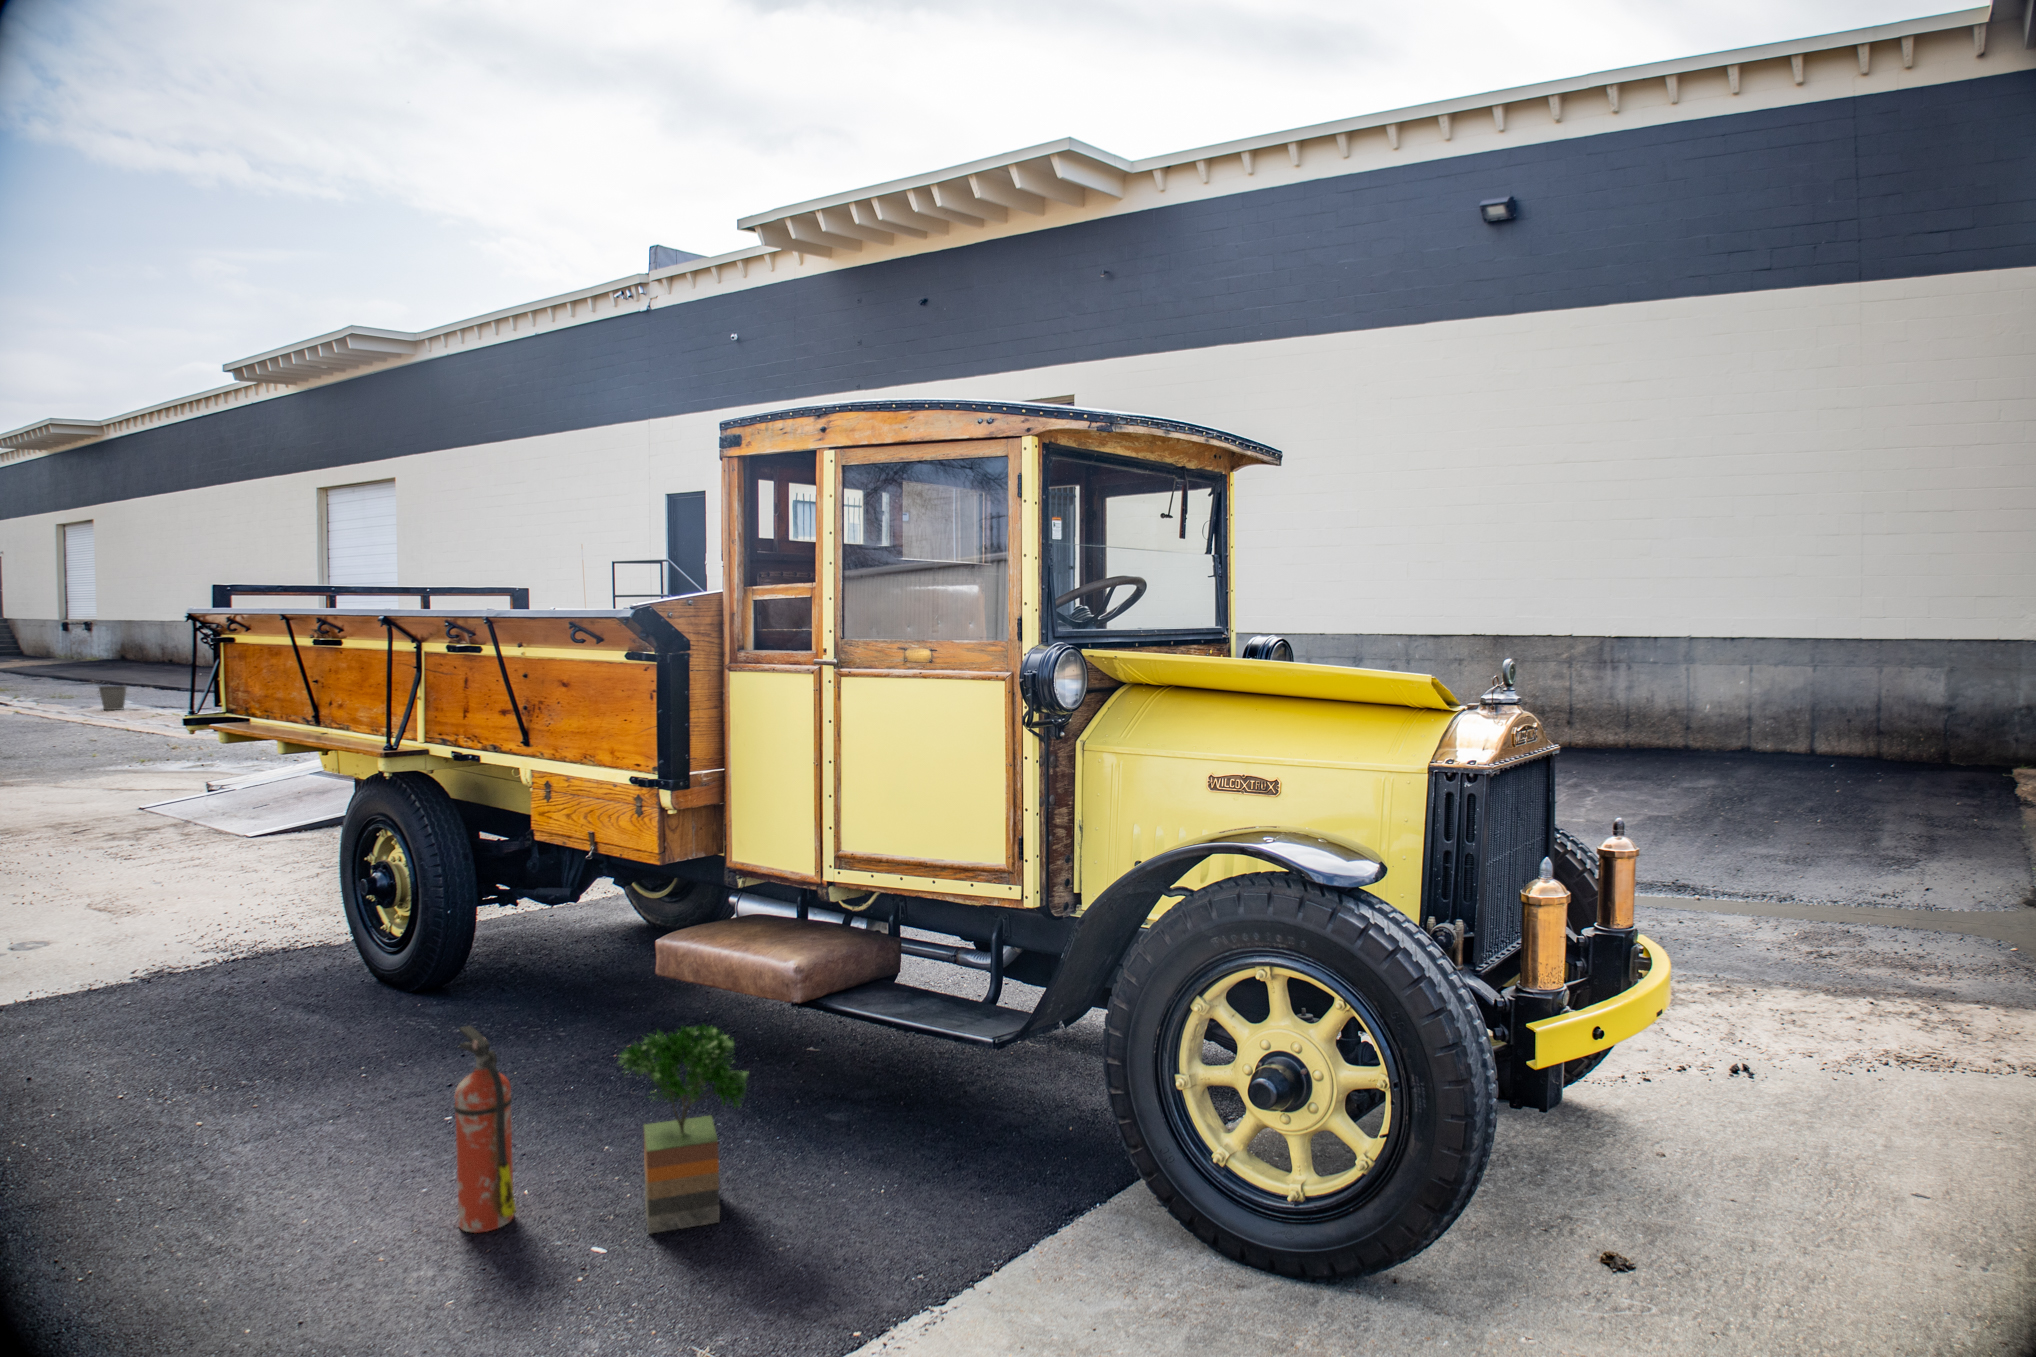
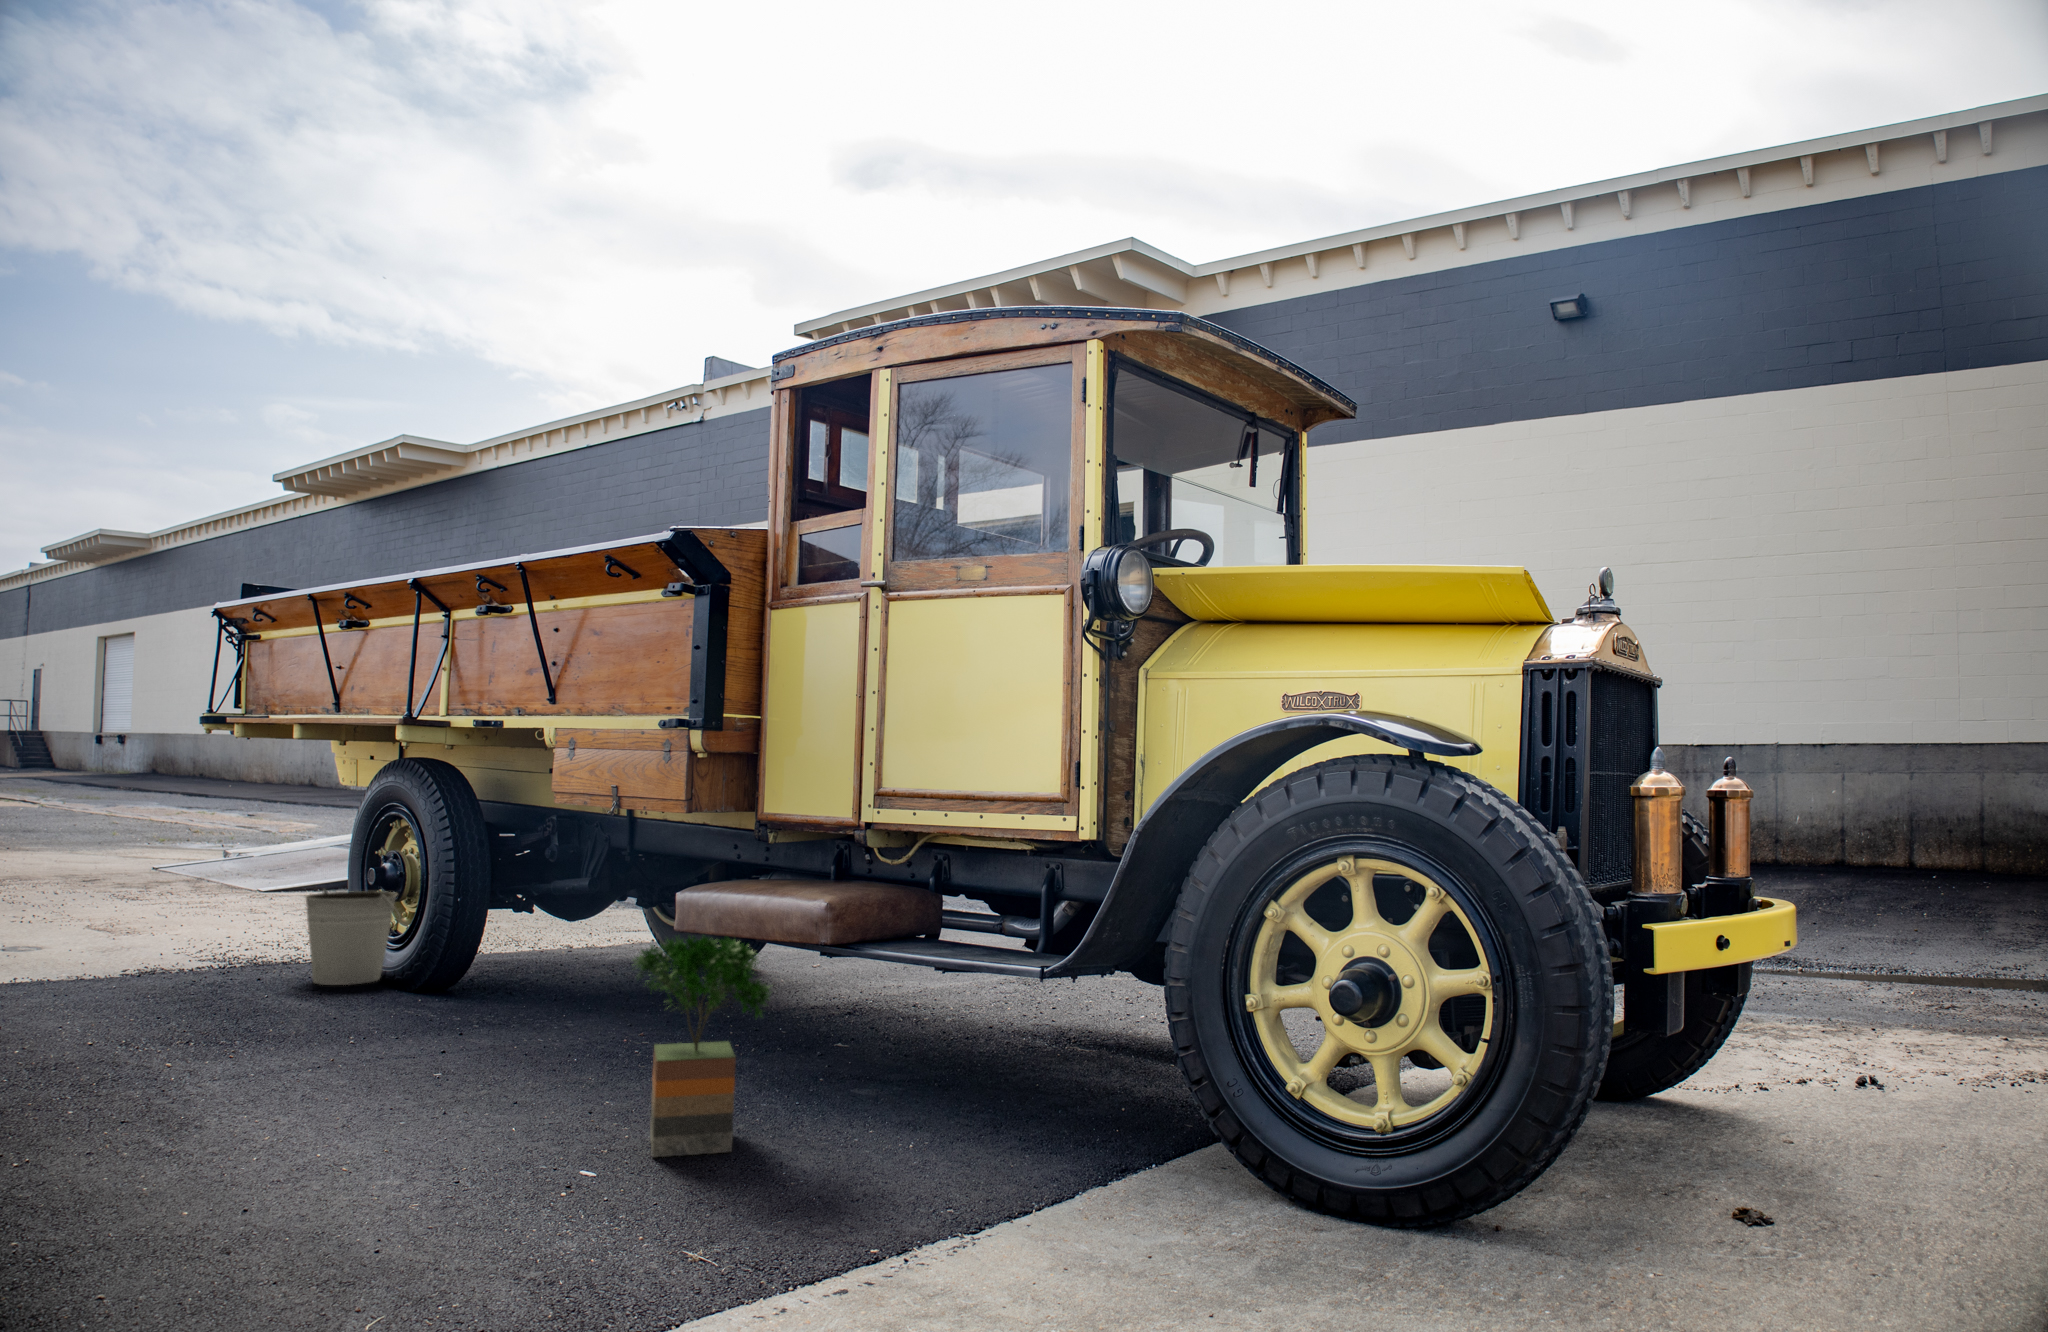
bucket: present [99,686,126,710] -> present [305,890,397,985]
fire extinguisher: present [454,1026,516,1233] -> none [443,924,513,1150]

